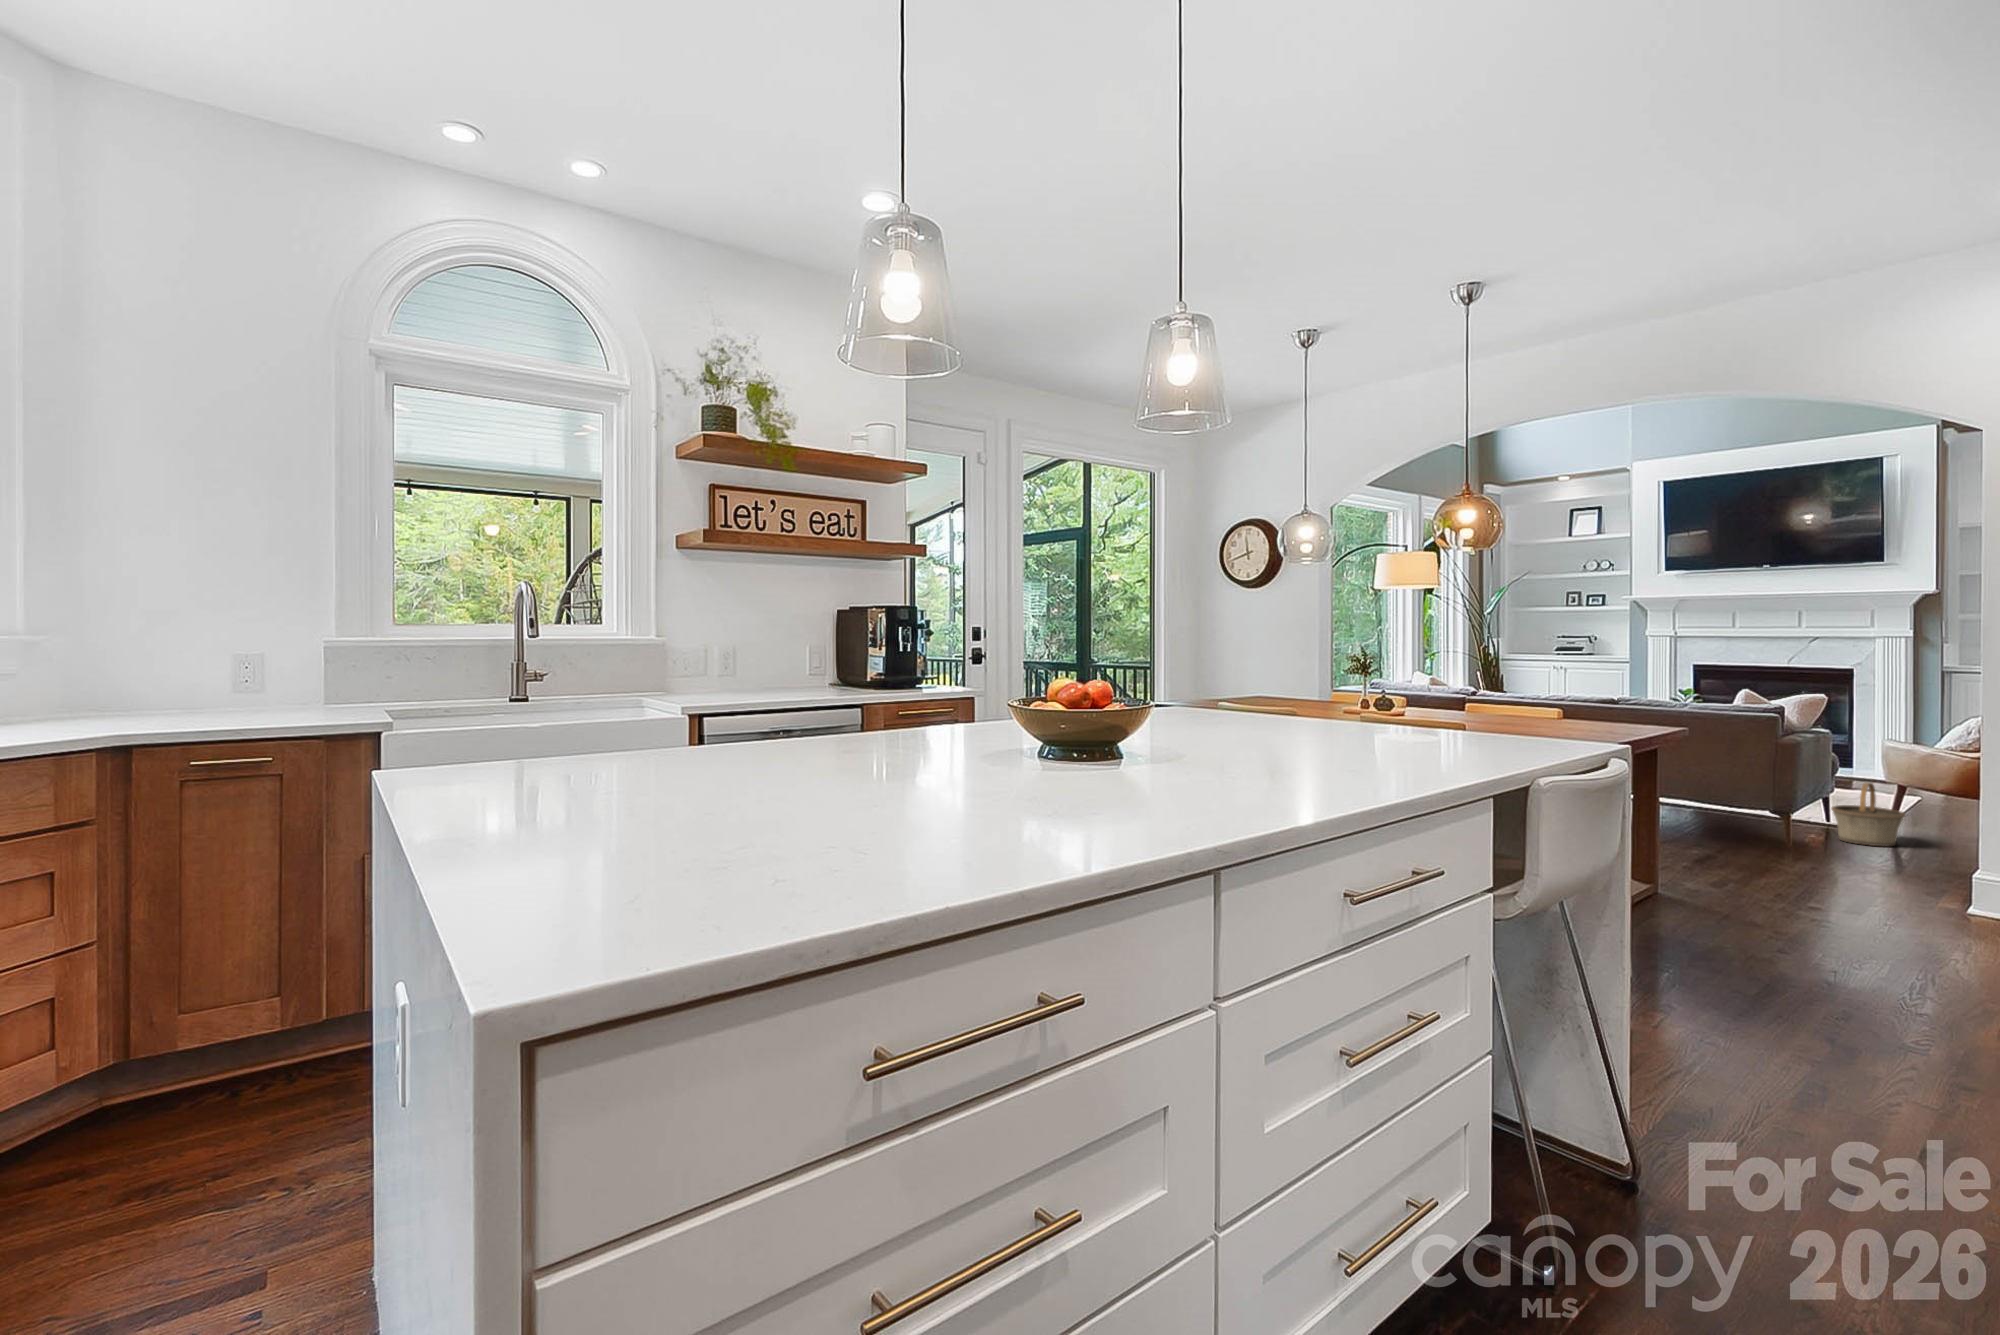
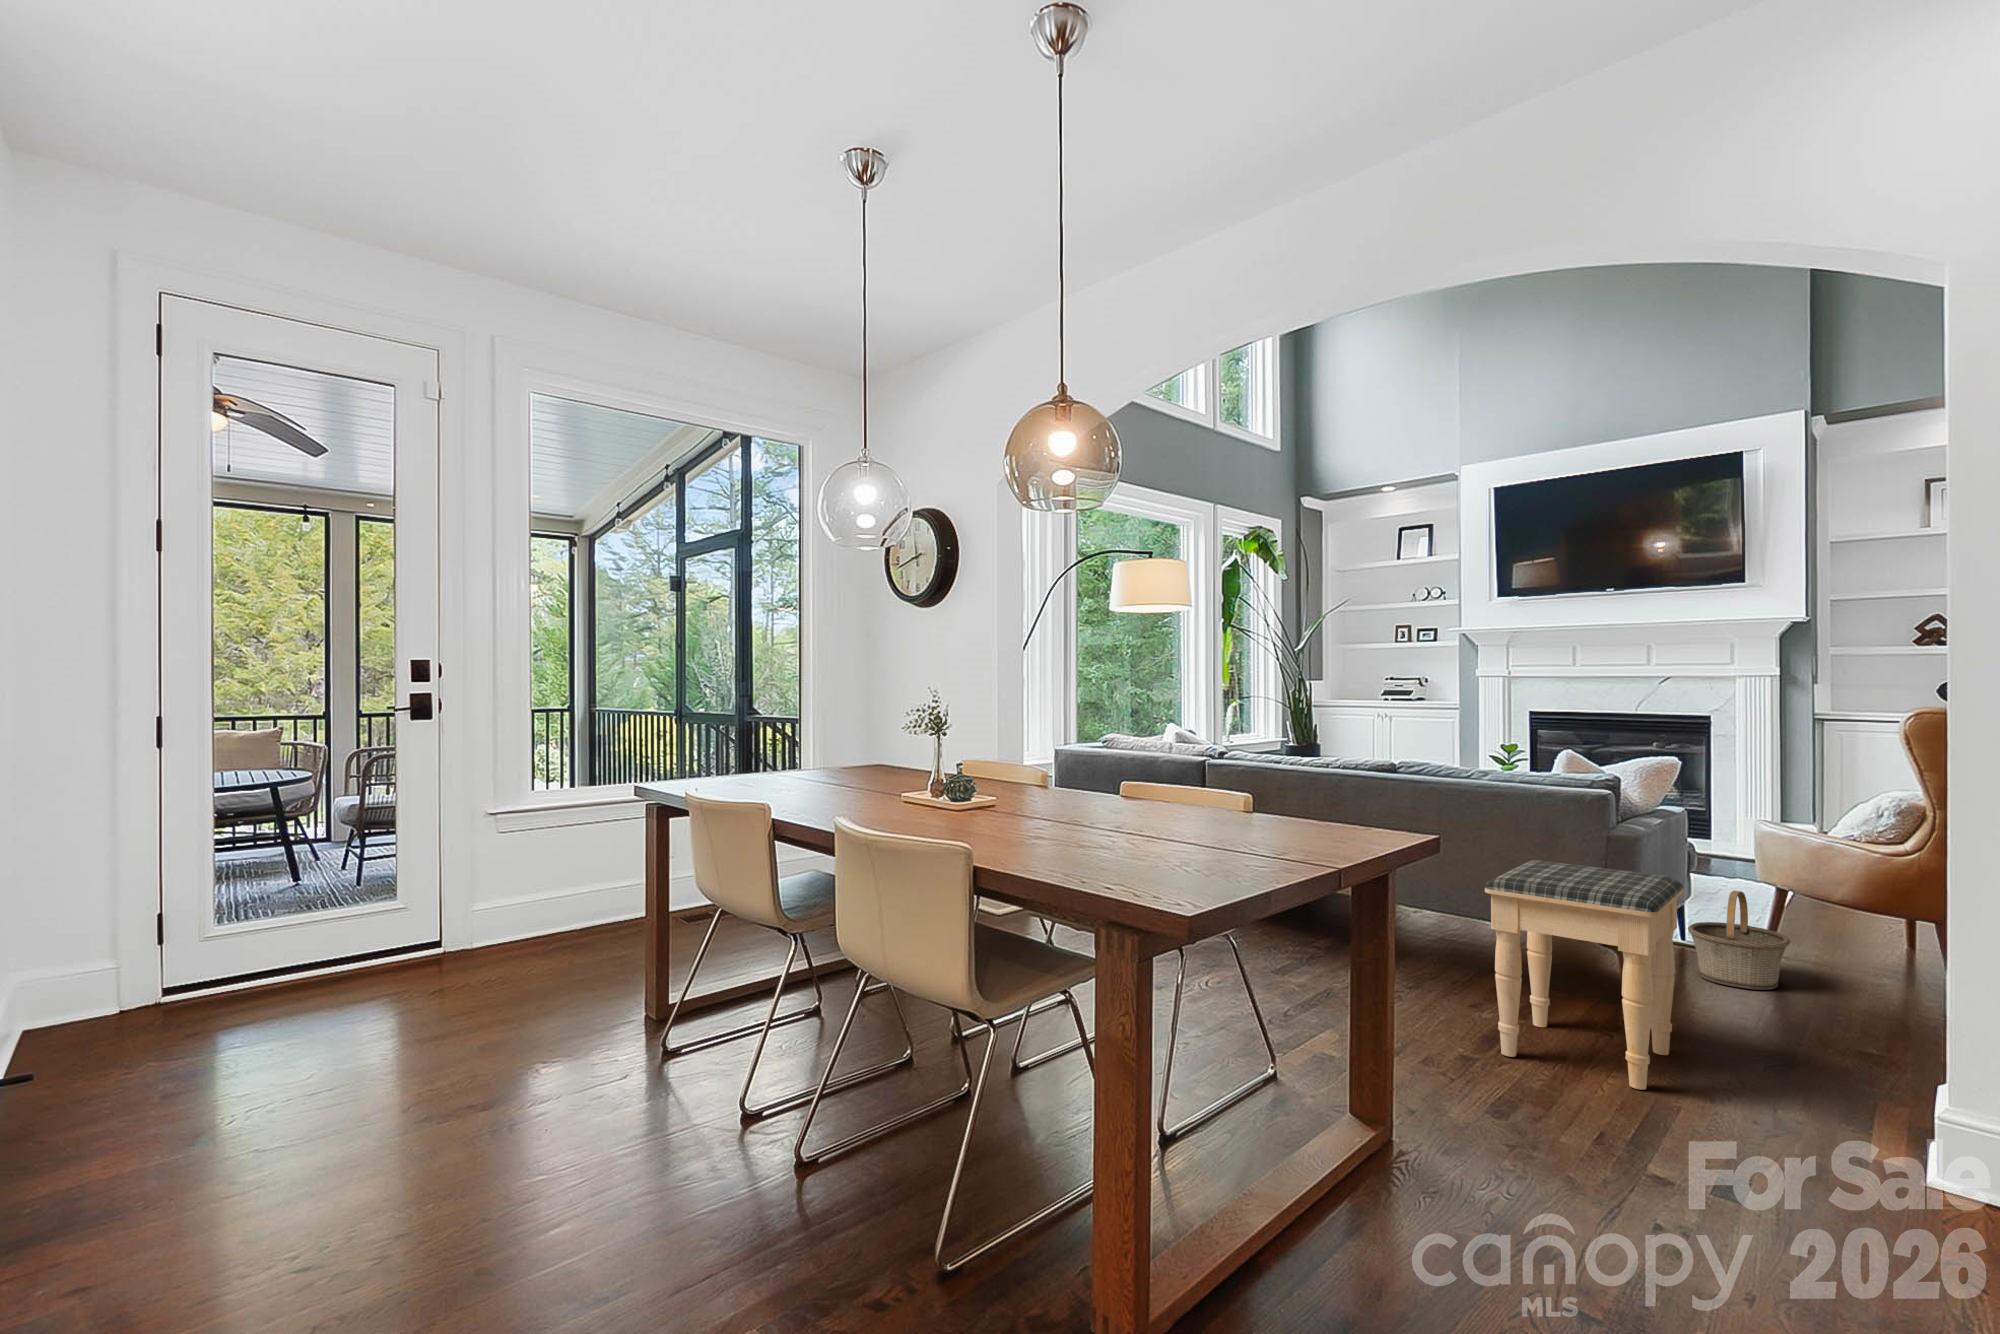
footstool: none [1699,757,1832,886] -> present [1485,860,1683,1090]

